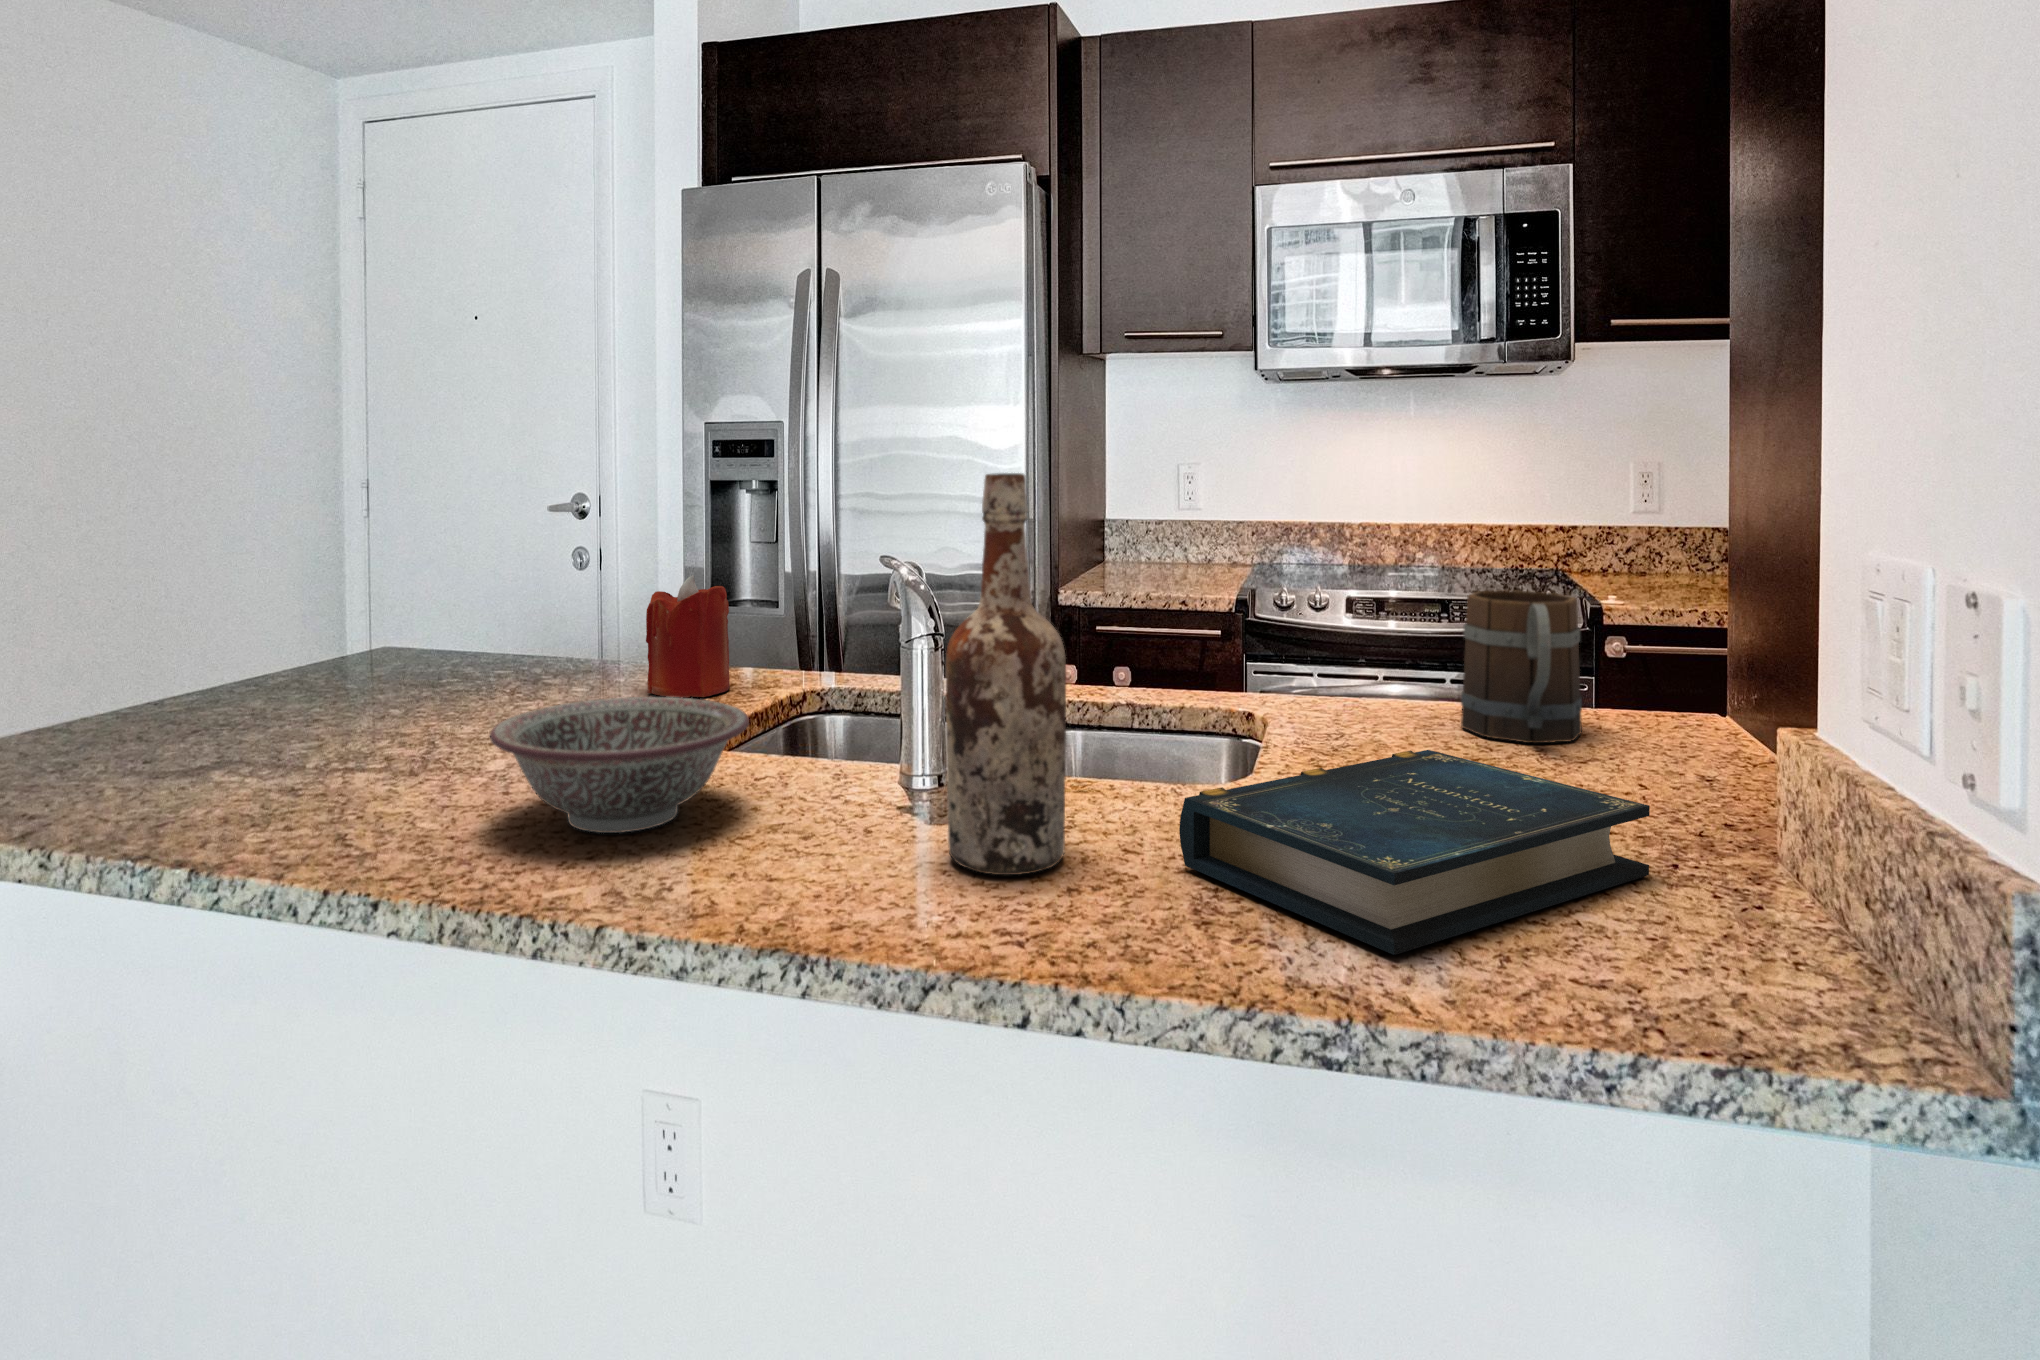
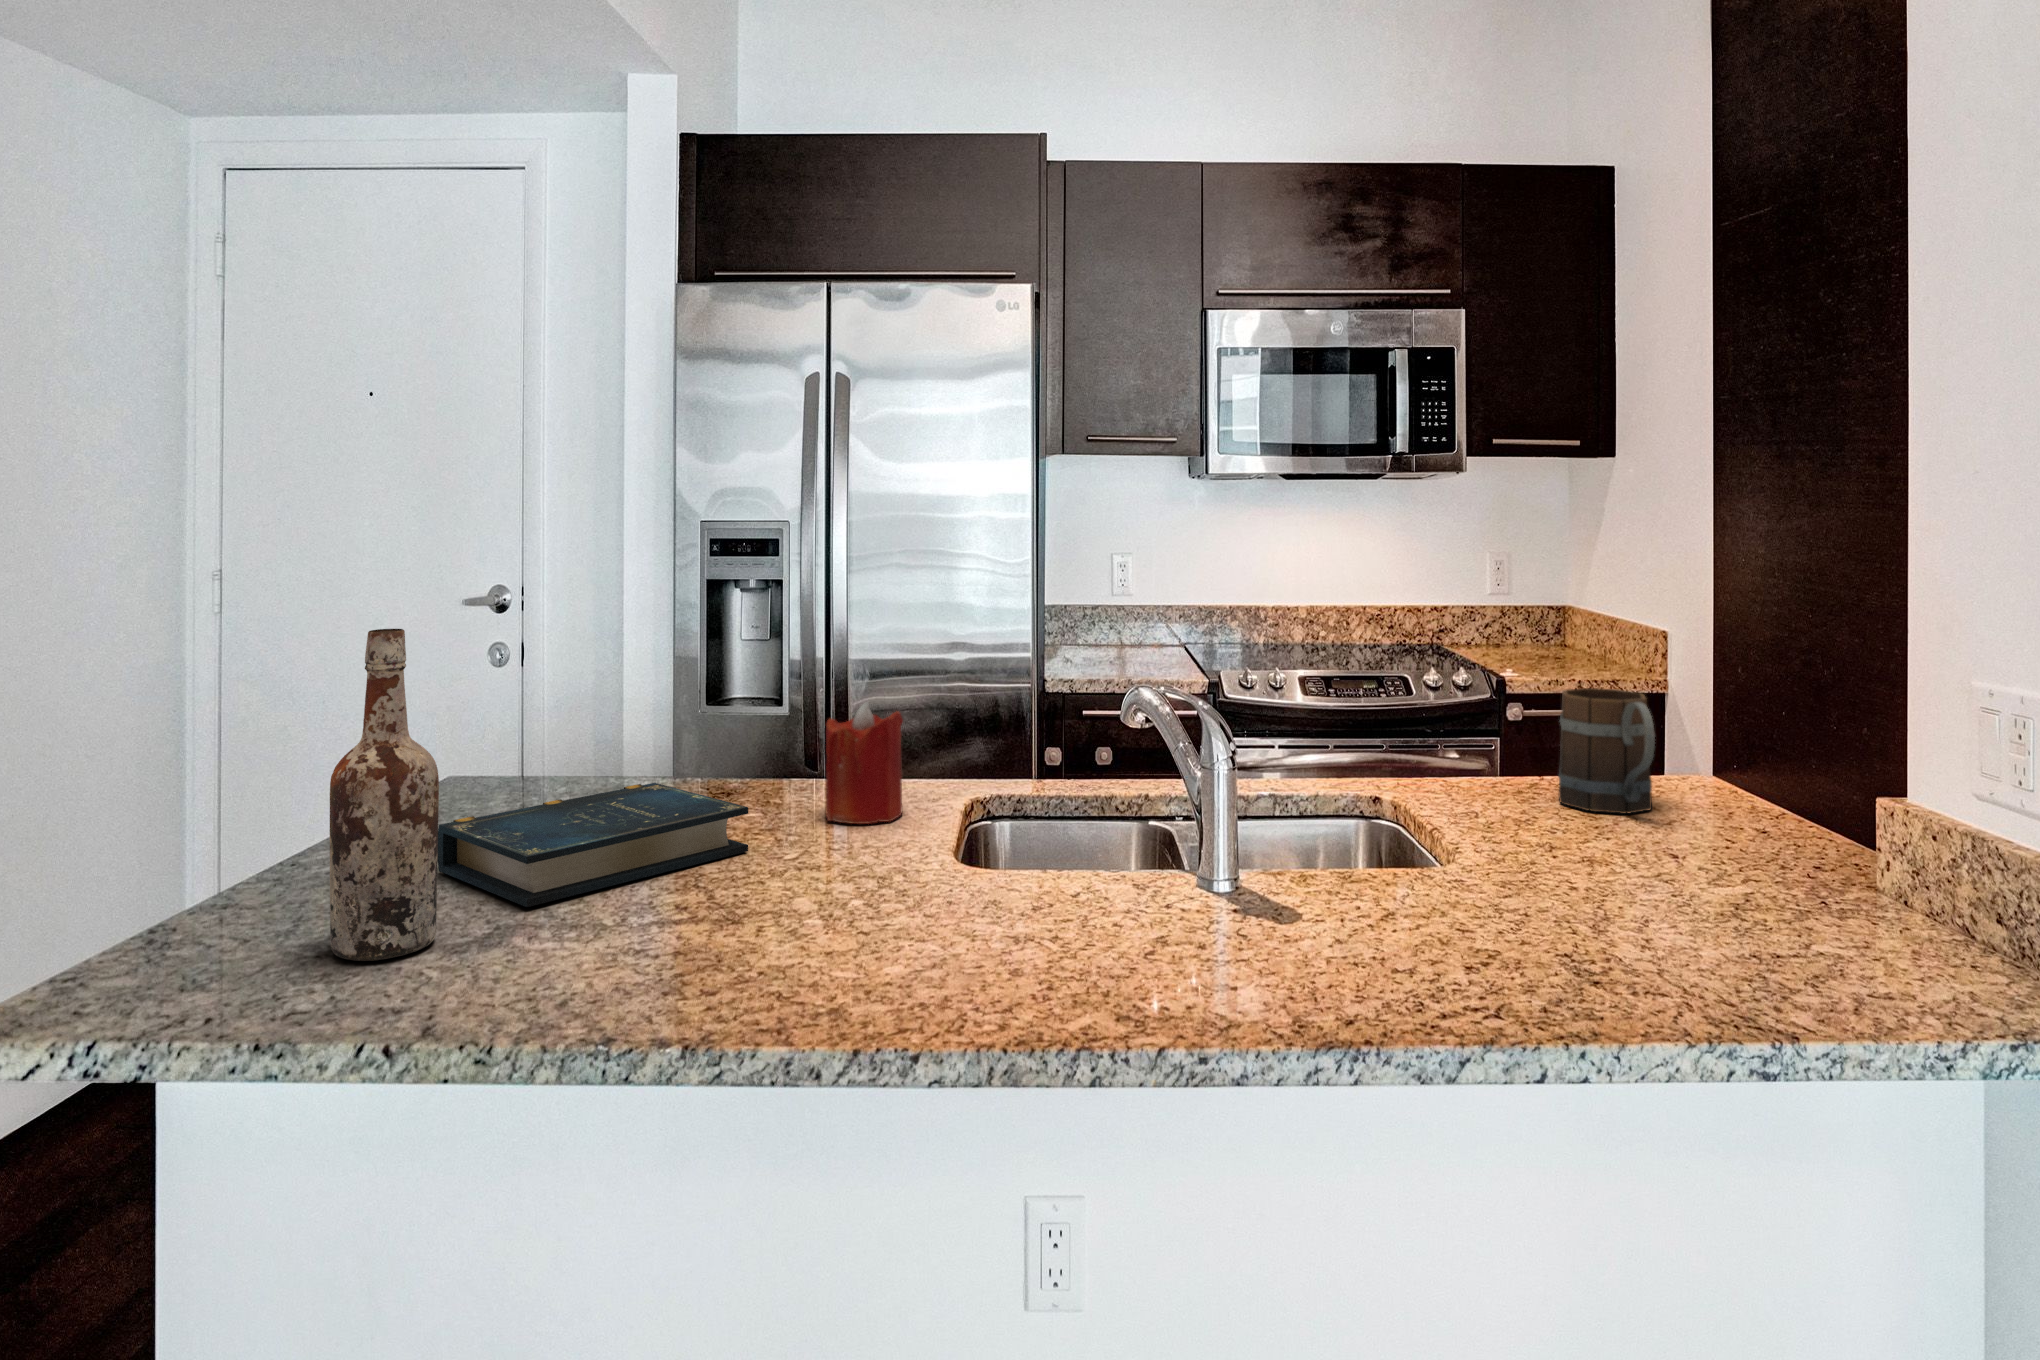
wine bottle: present [946,473,1066,875] -> present [329,629,439,961]
decorative bowl: present [490,697,749,833] -> none [901,830,1133,965]
book: present [1179,750,1650,955] -> present [437,783,748,907]

